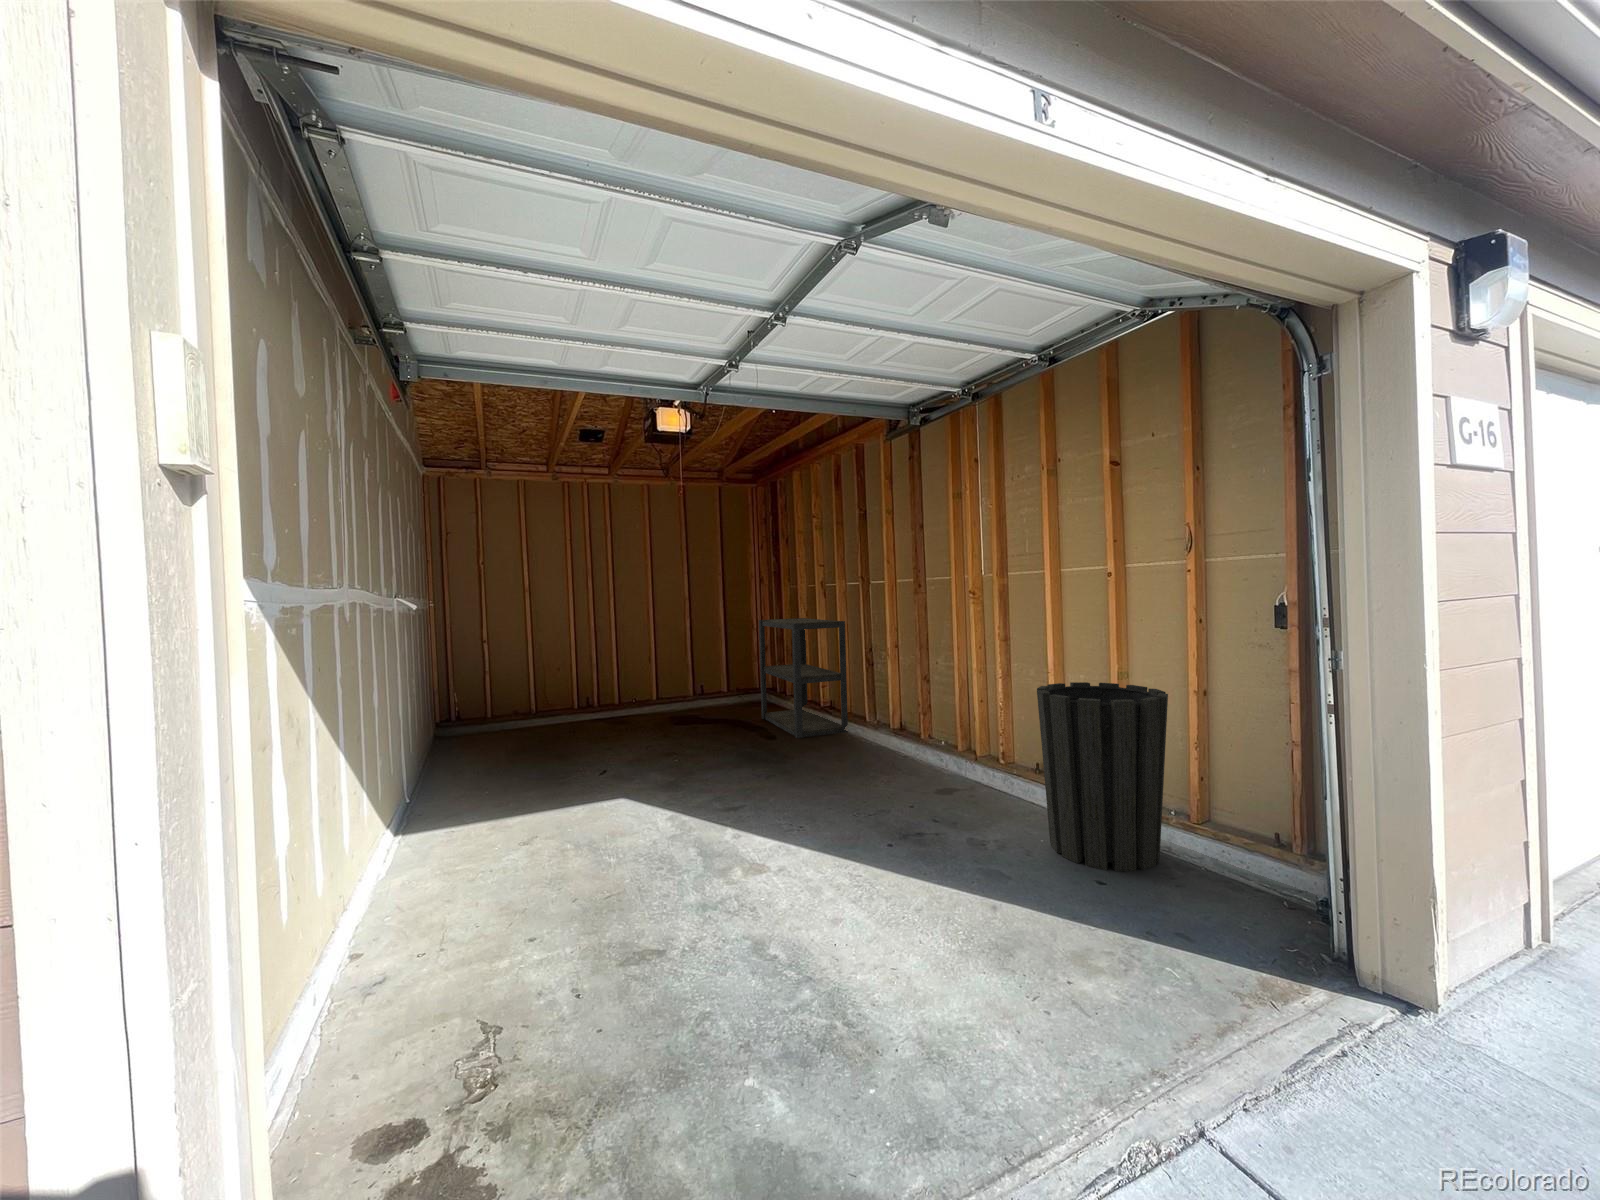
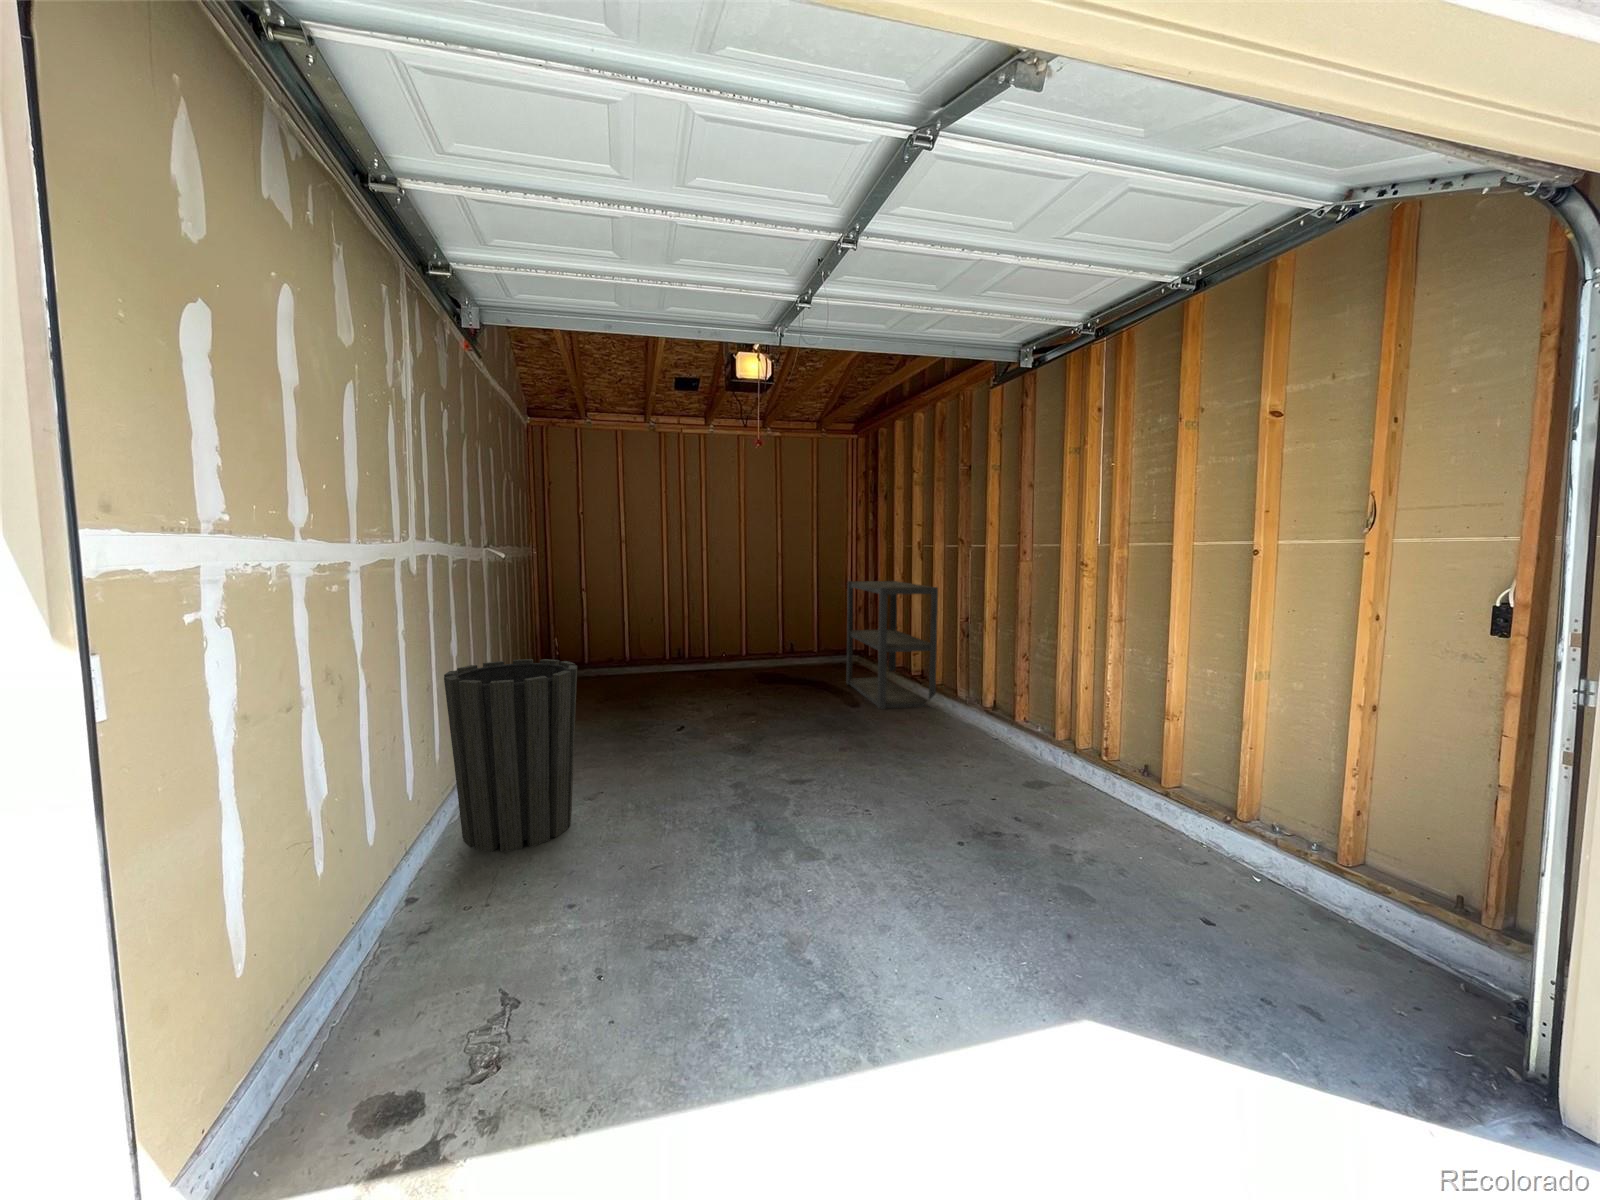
trash can: present [1037,682,1168,871] -> present [444,659,577,852]

